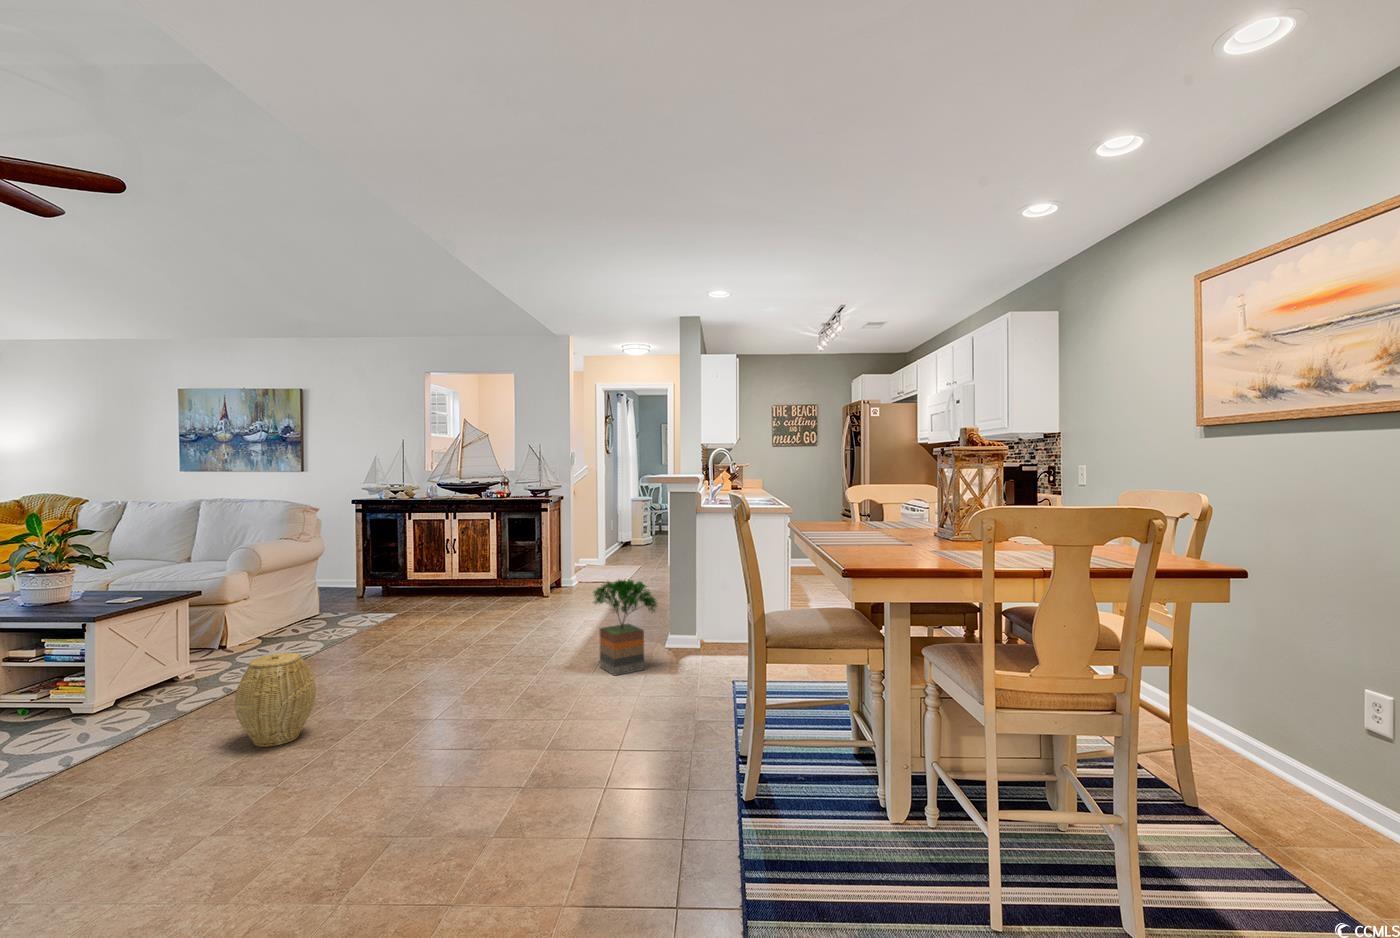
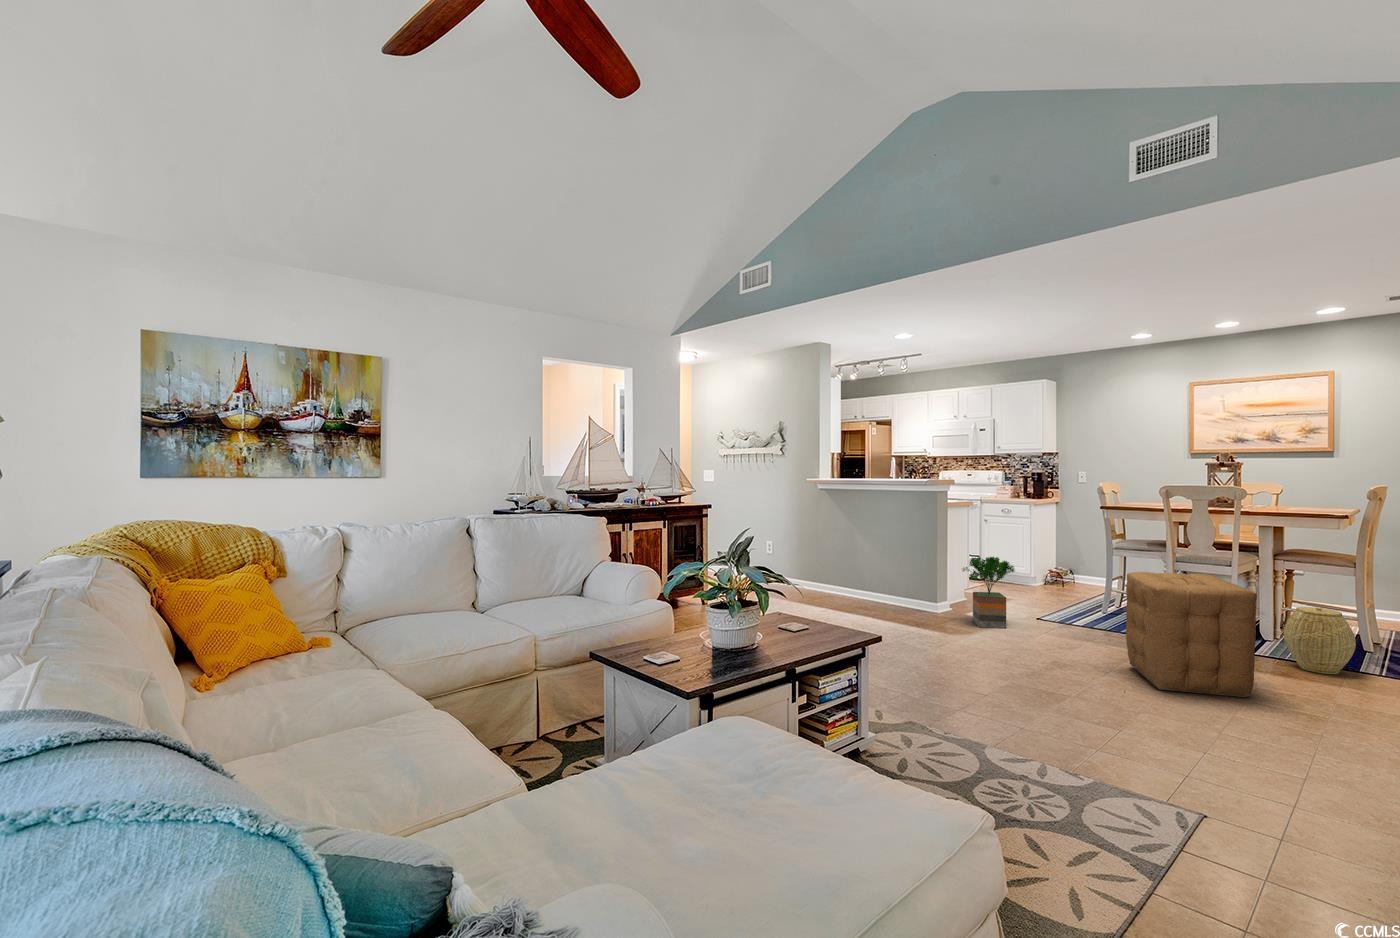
ottoman: none [369,607,510,799] -> present [1126,572,1257,697]
woven basket: present [234,653,316,747] -> present [1284,607,1356,674]

